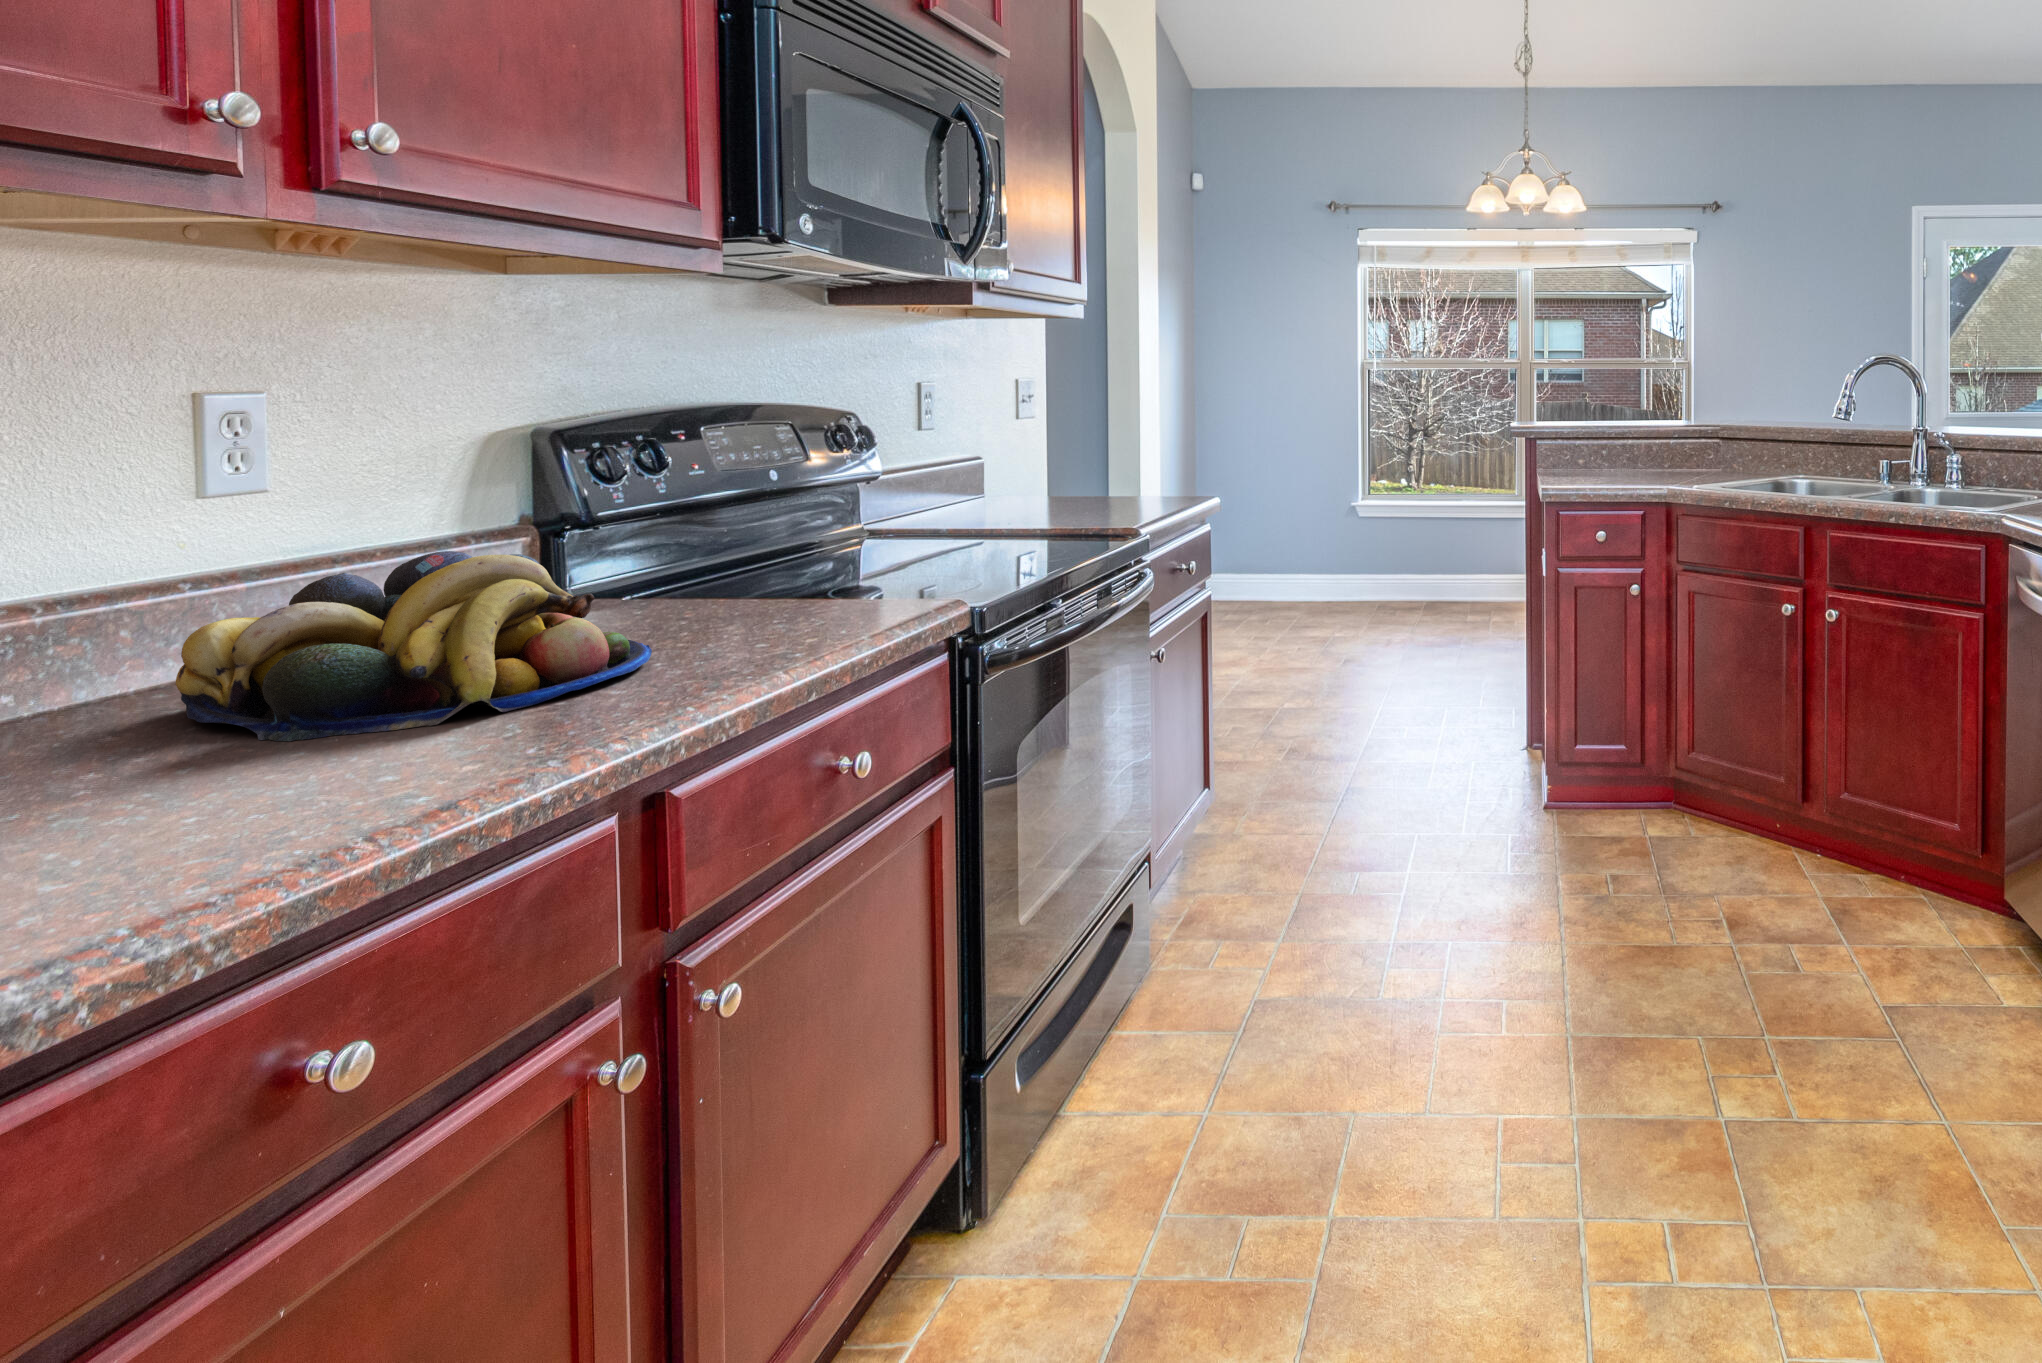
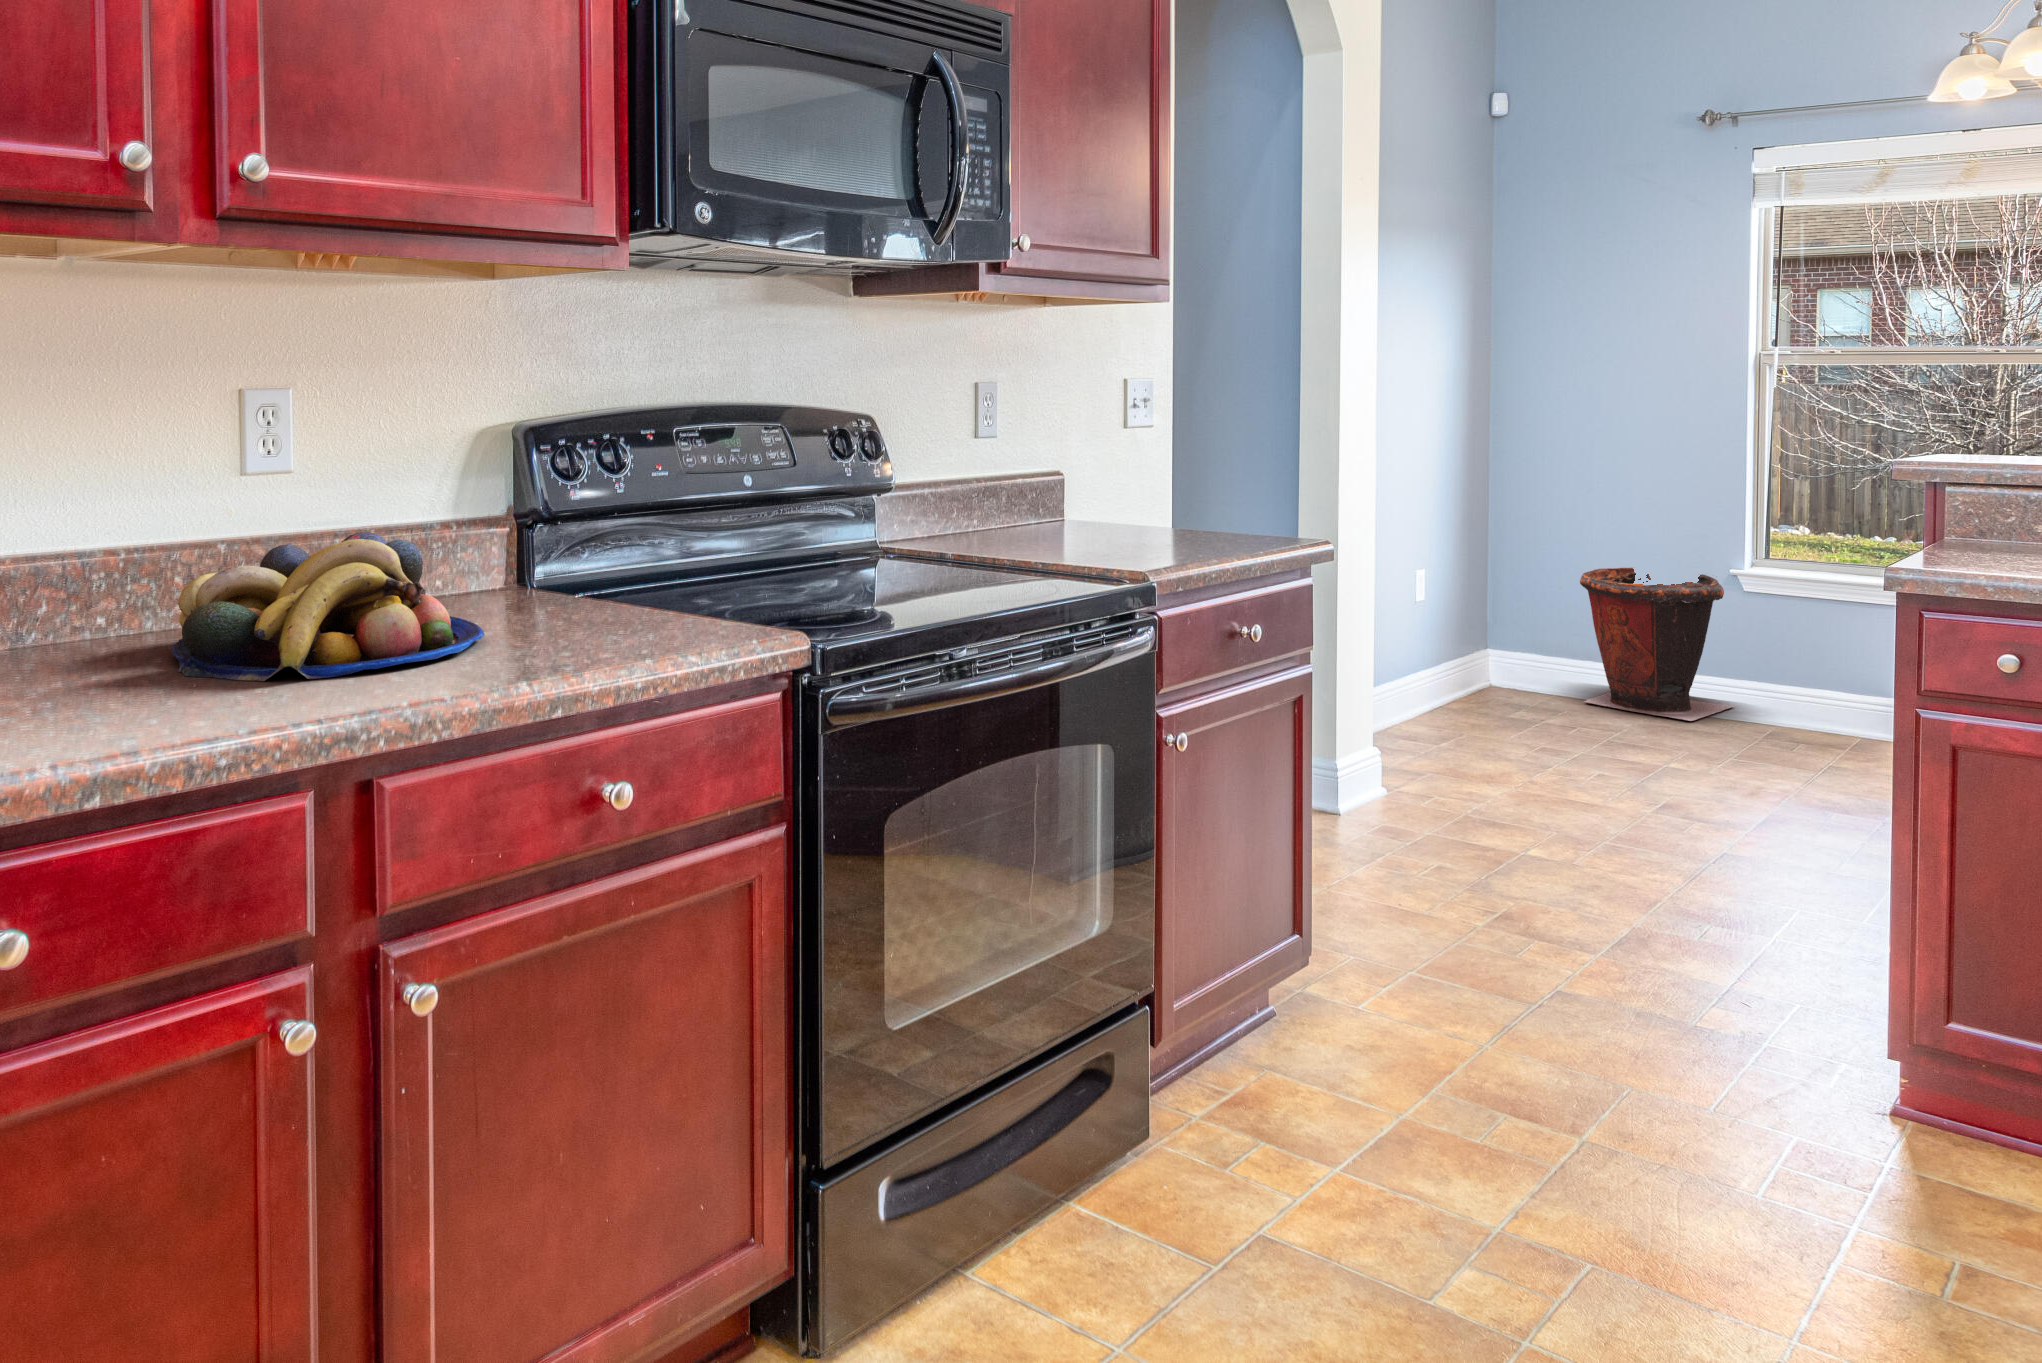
trash can: none [1268,514,1360,615] -> present [1580,568,1734,721]

